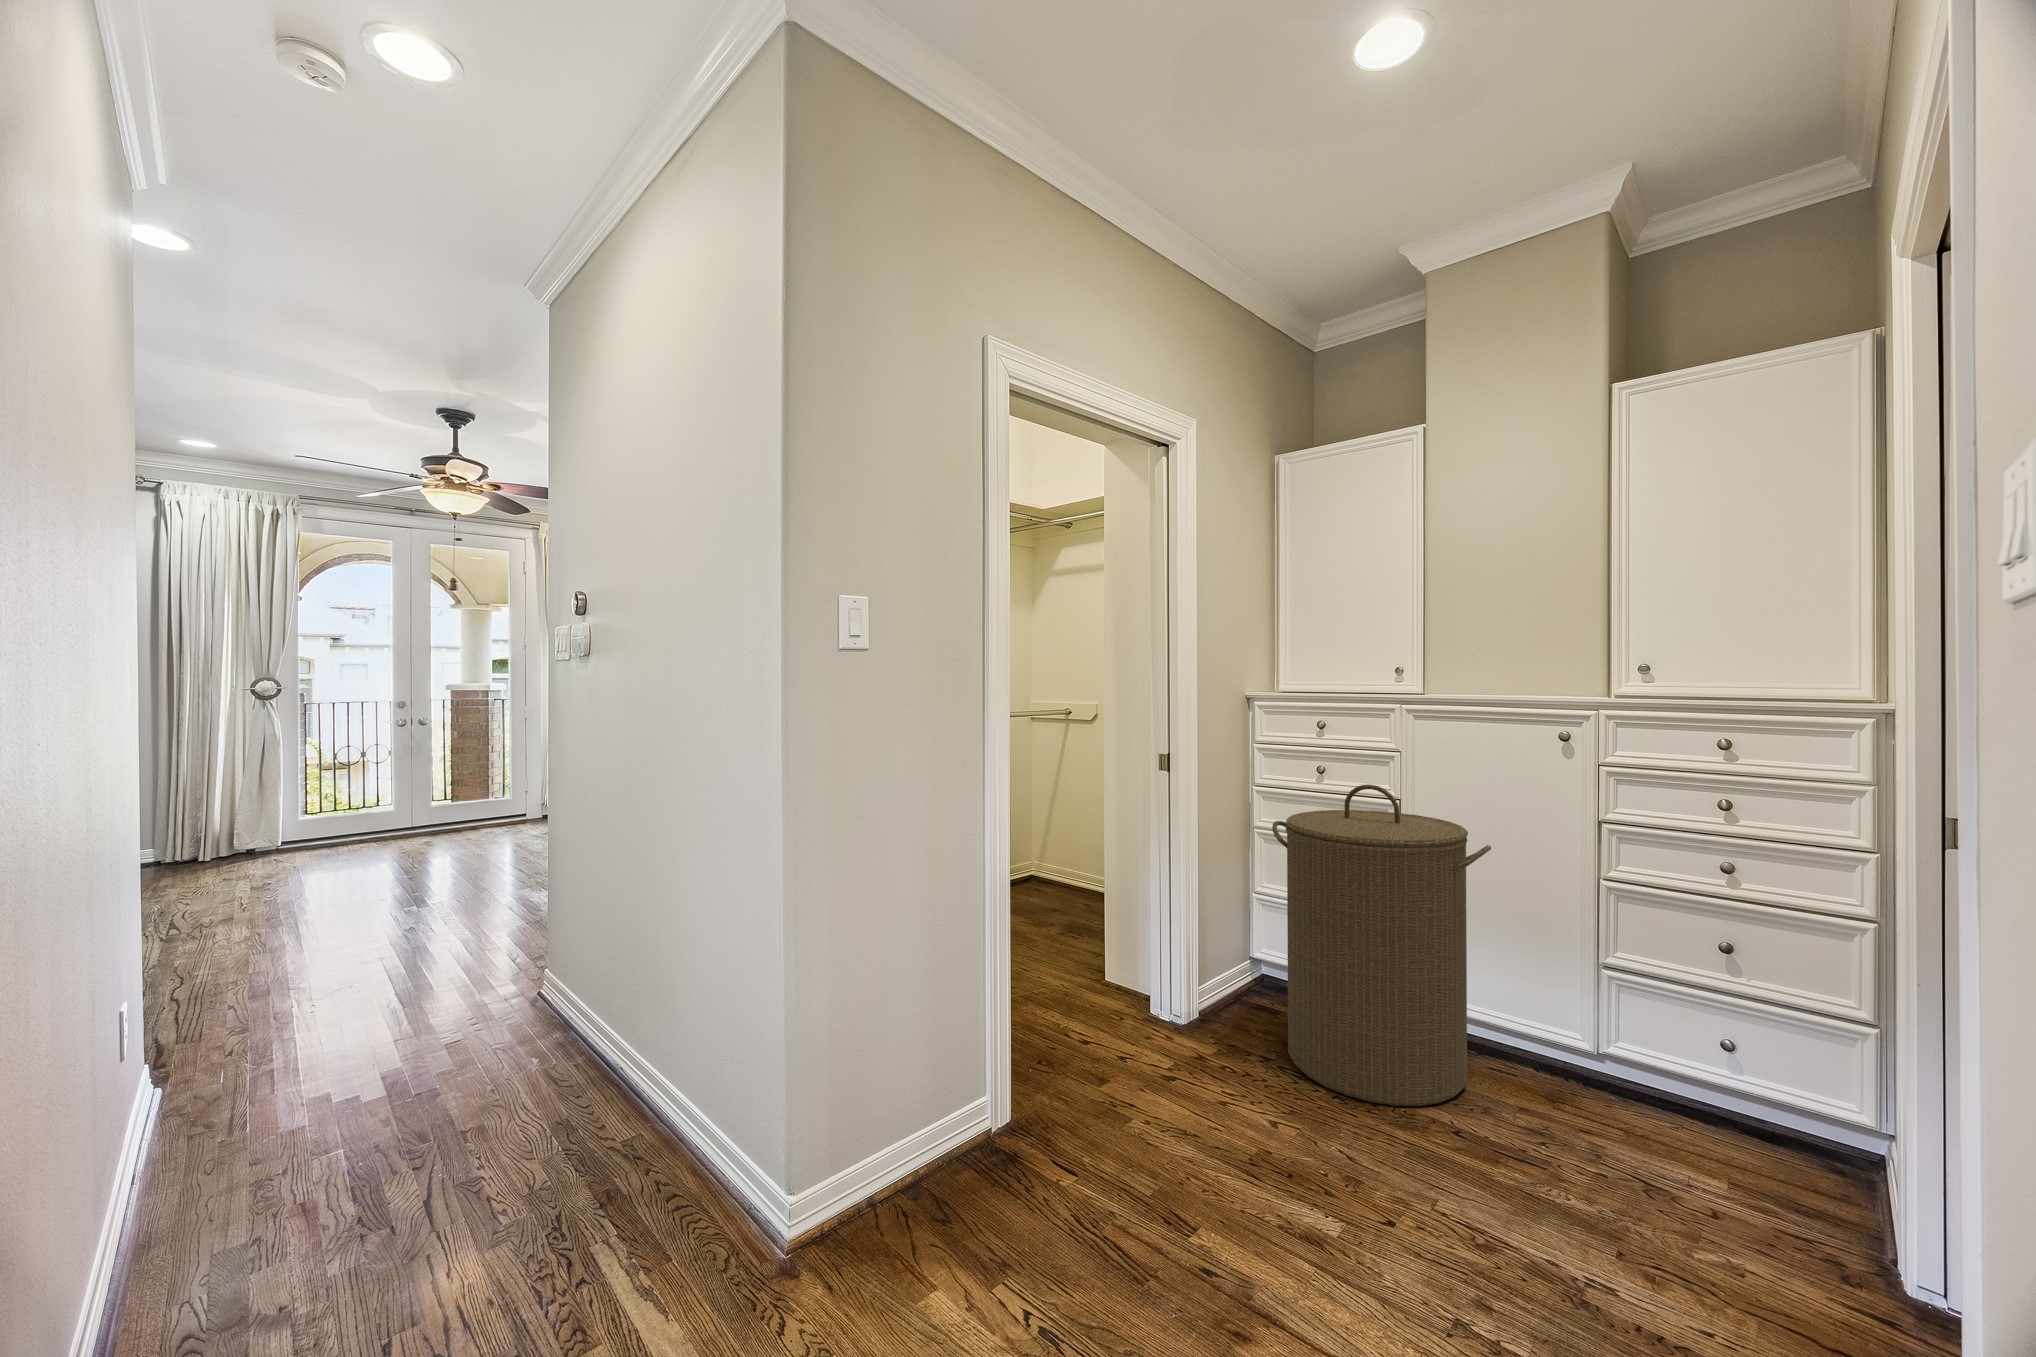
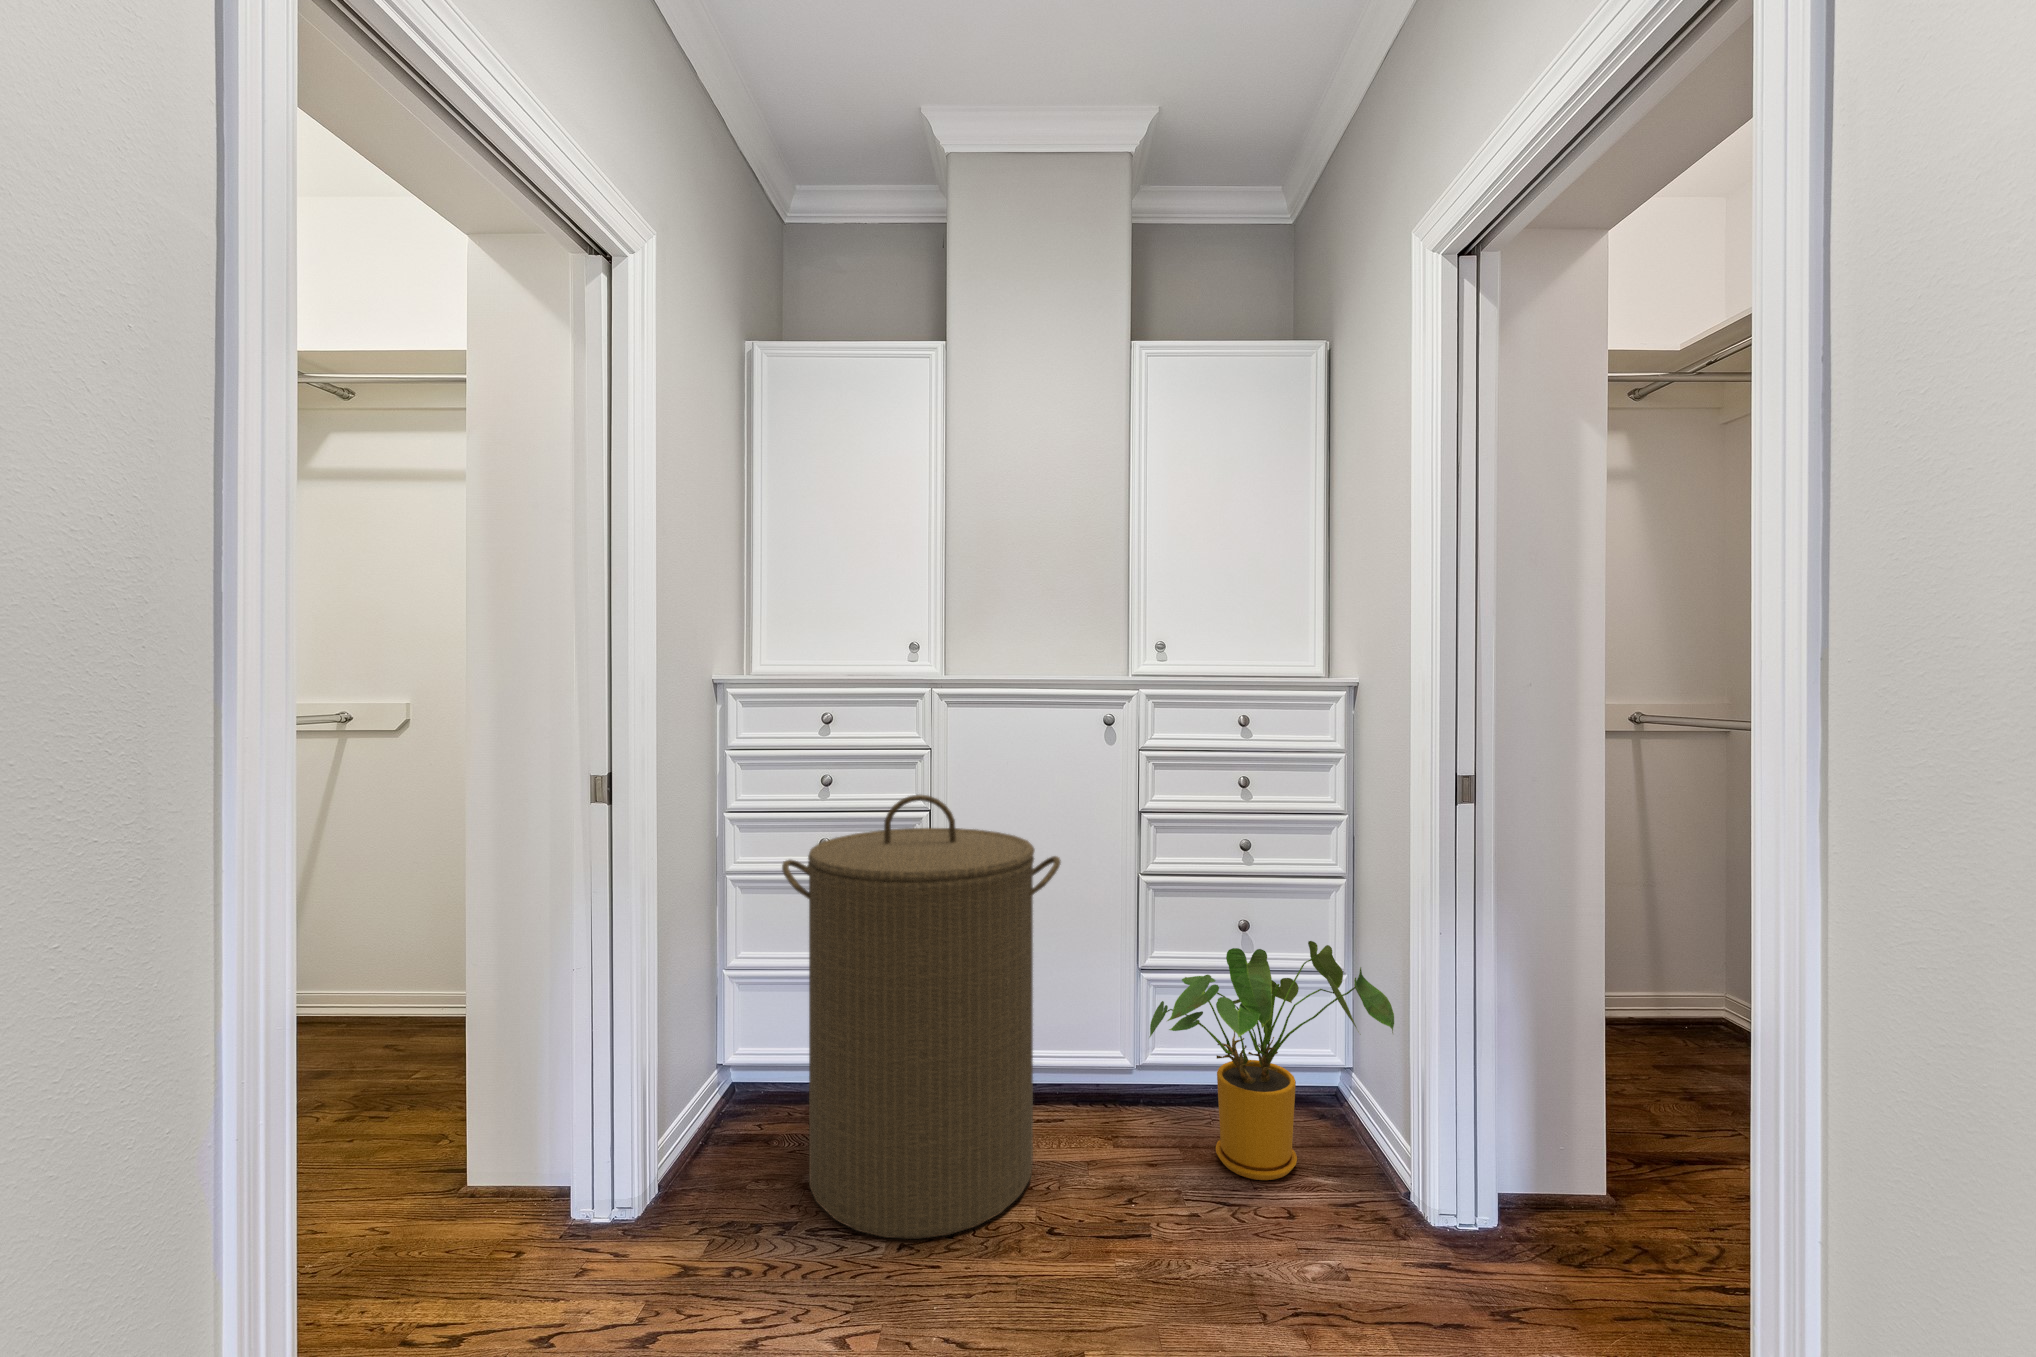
house plant: none [1579,955,1869,1182] -> present [1149,941,1394,1180]

